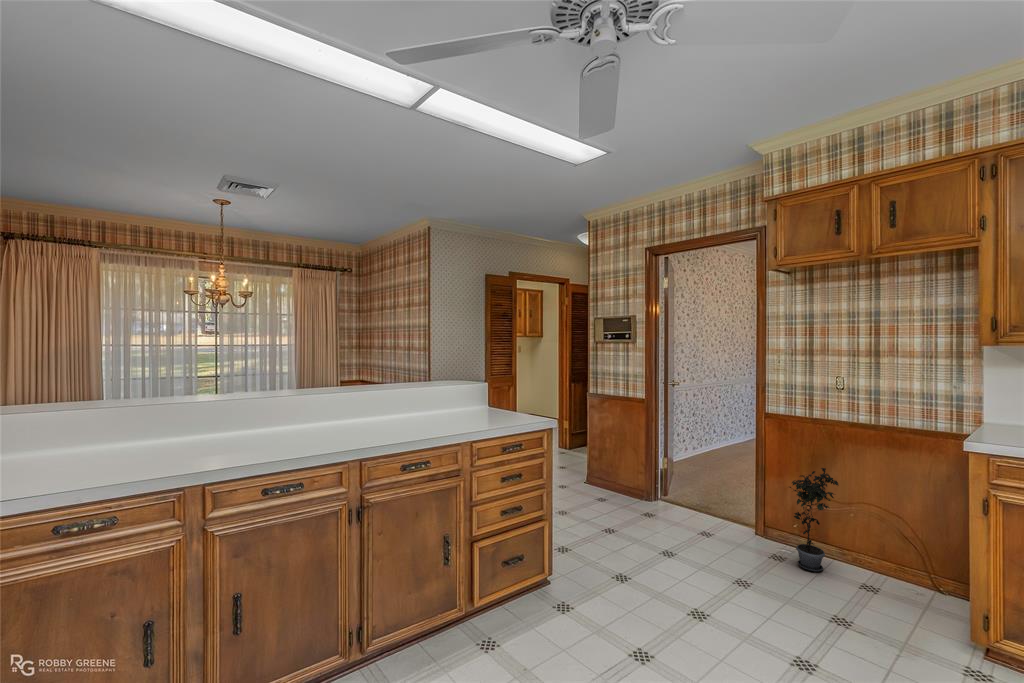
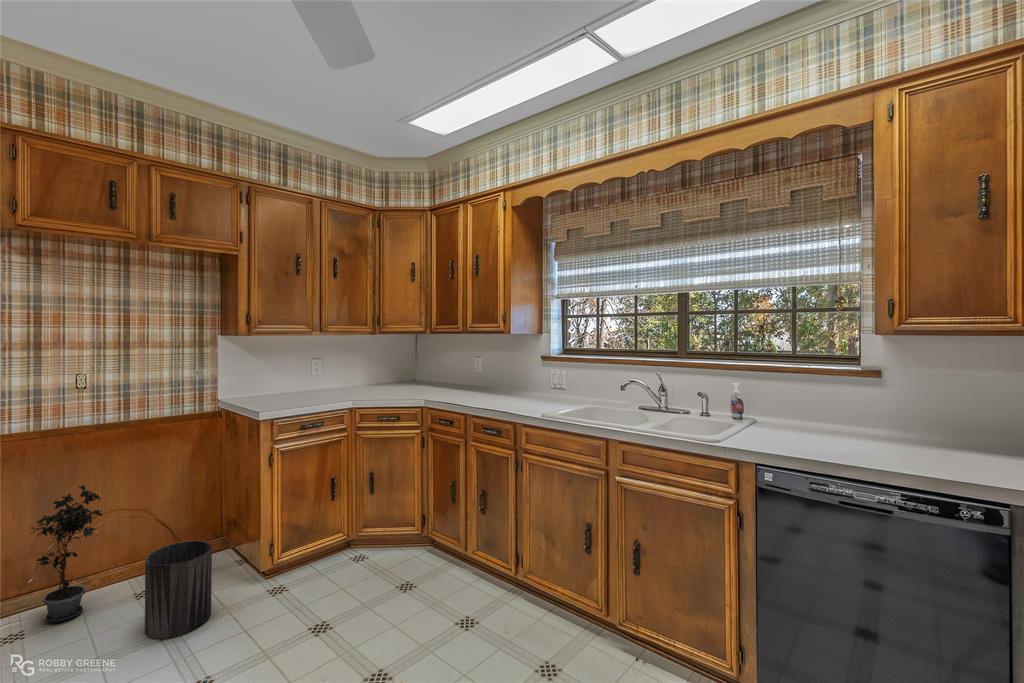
trash can: none [828,544,895,641] -> present [145,540,212,639]

